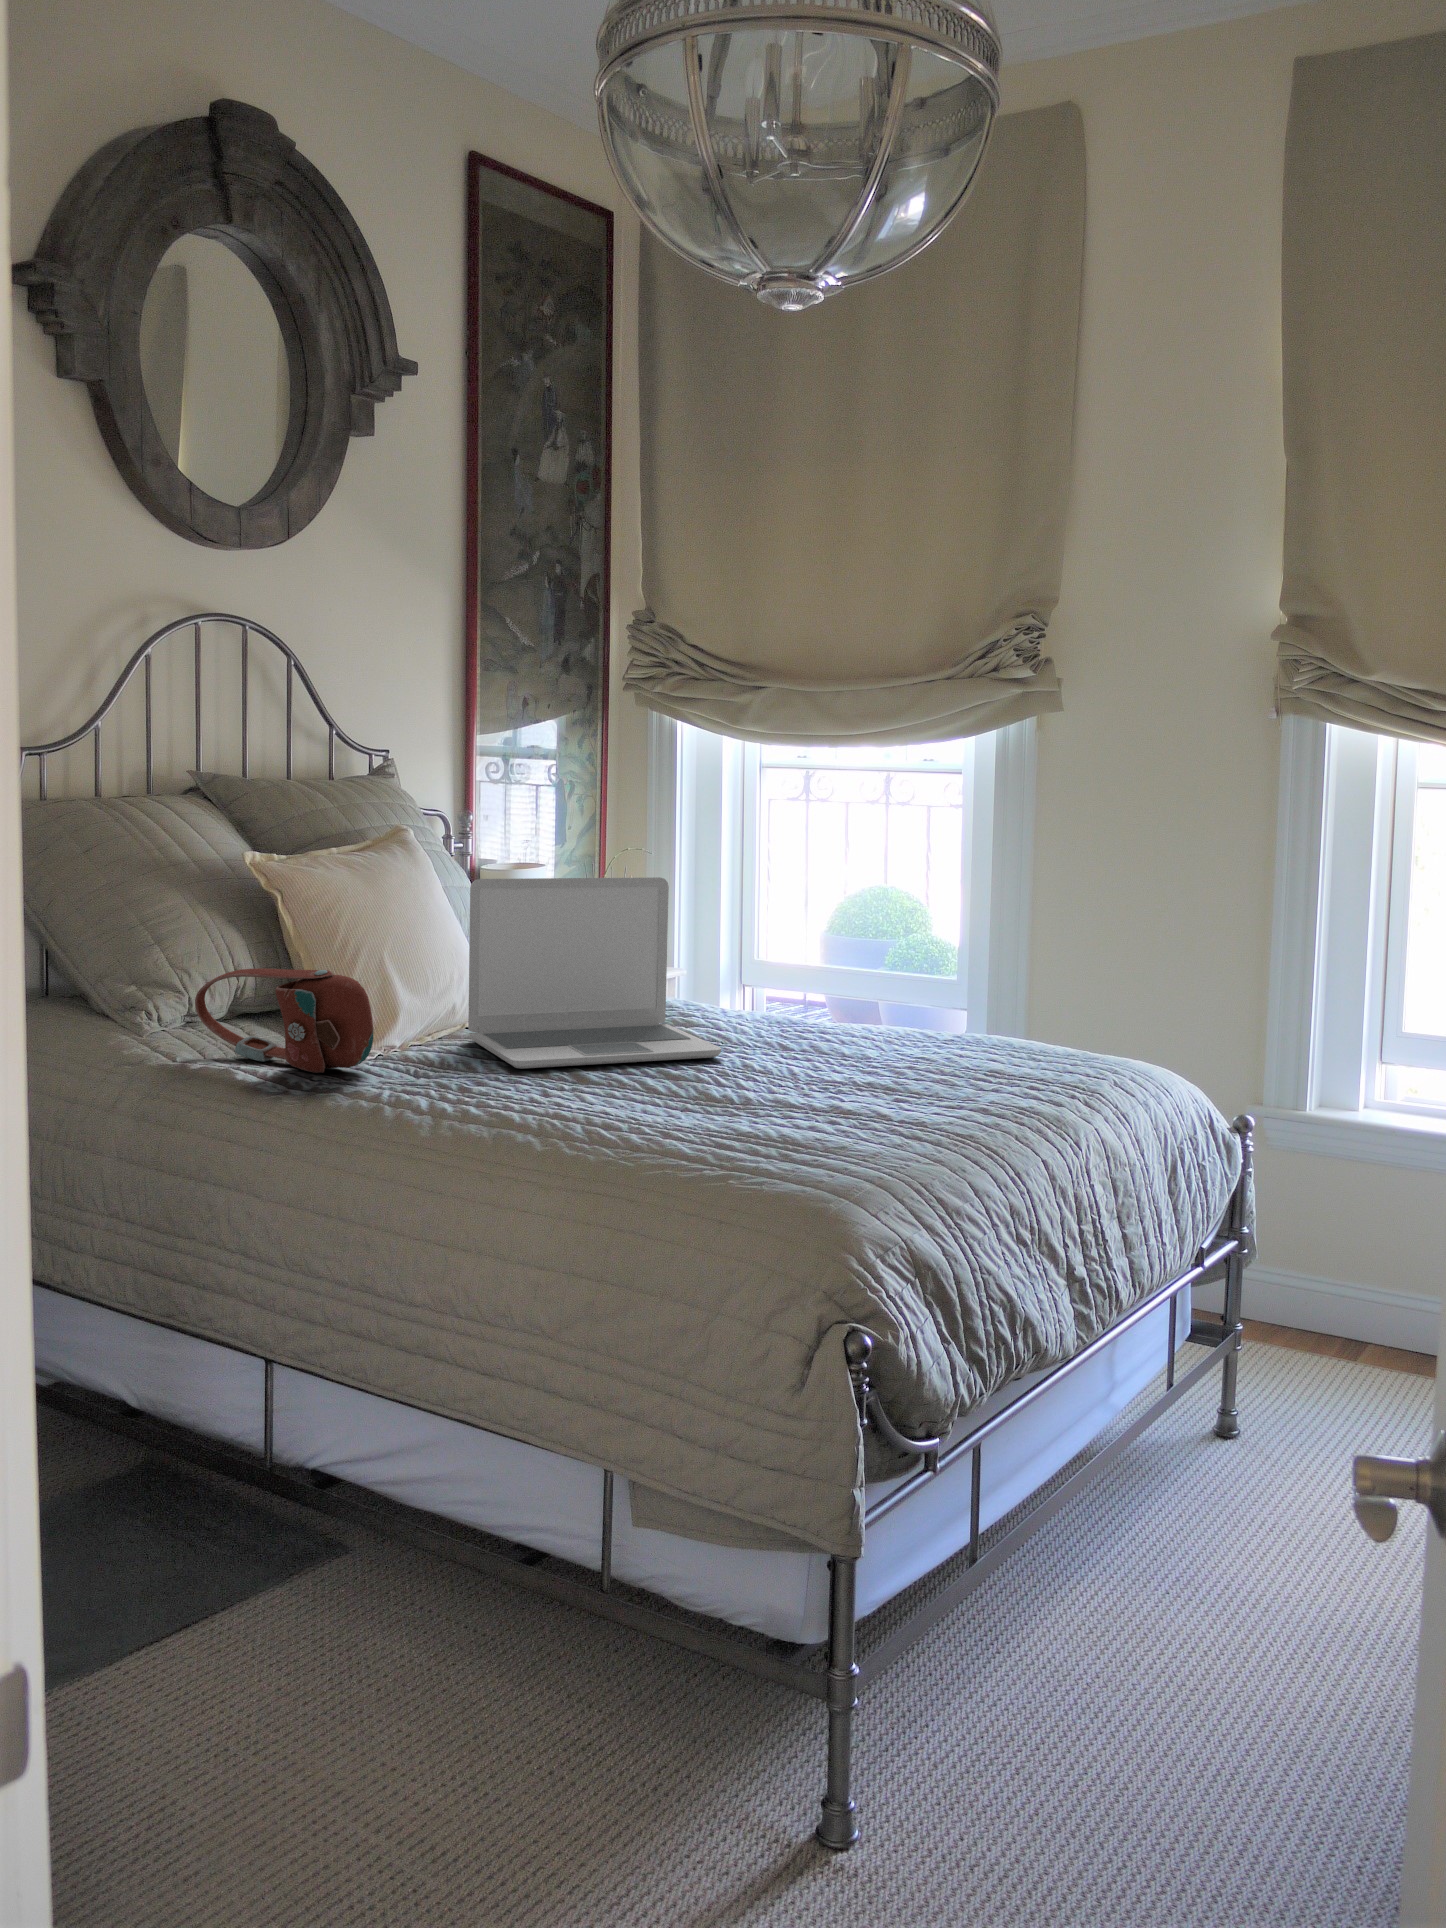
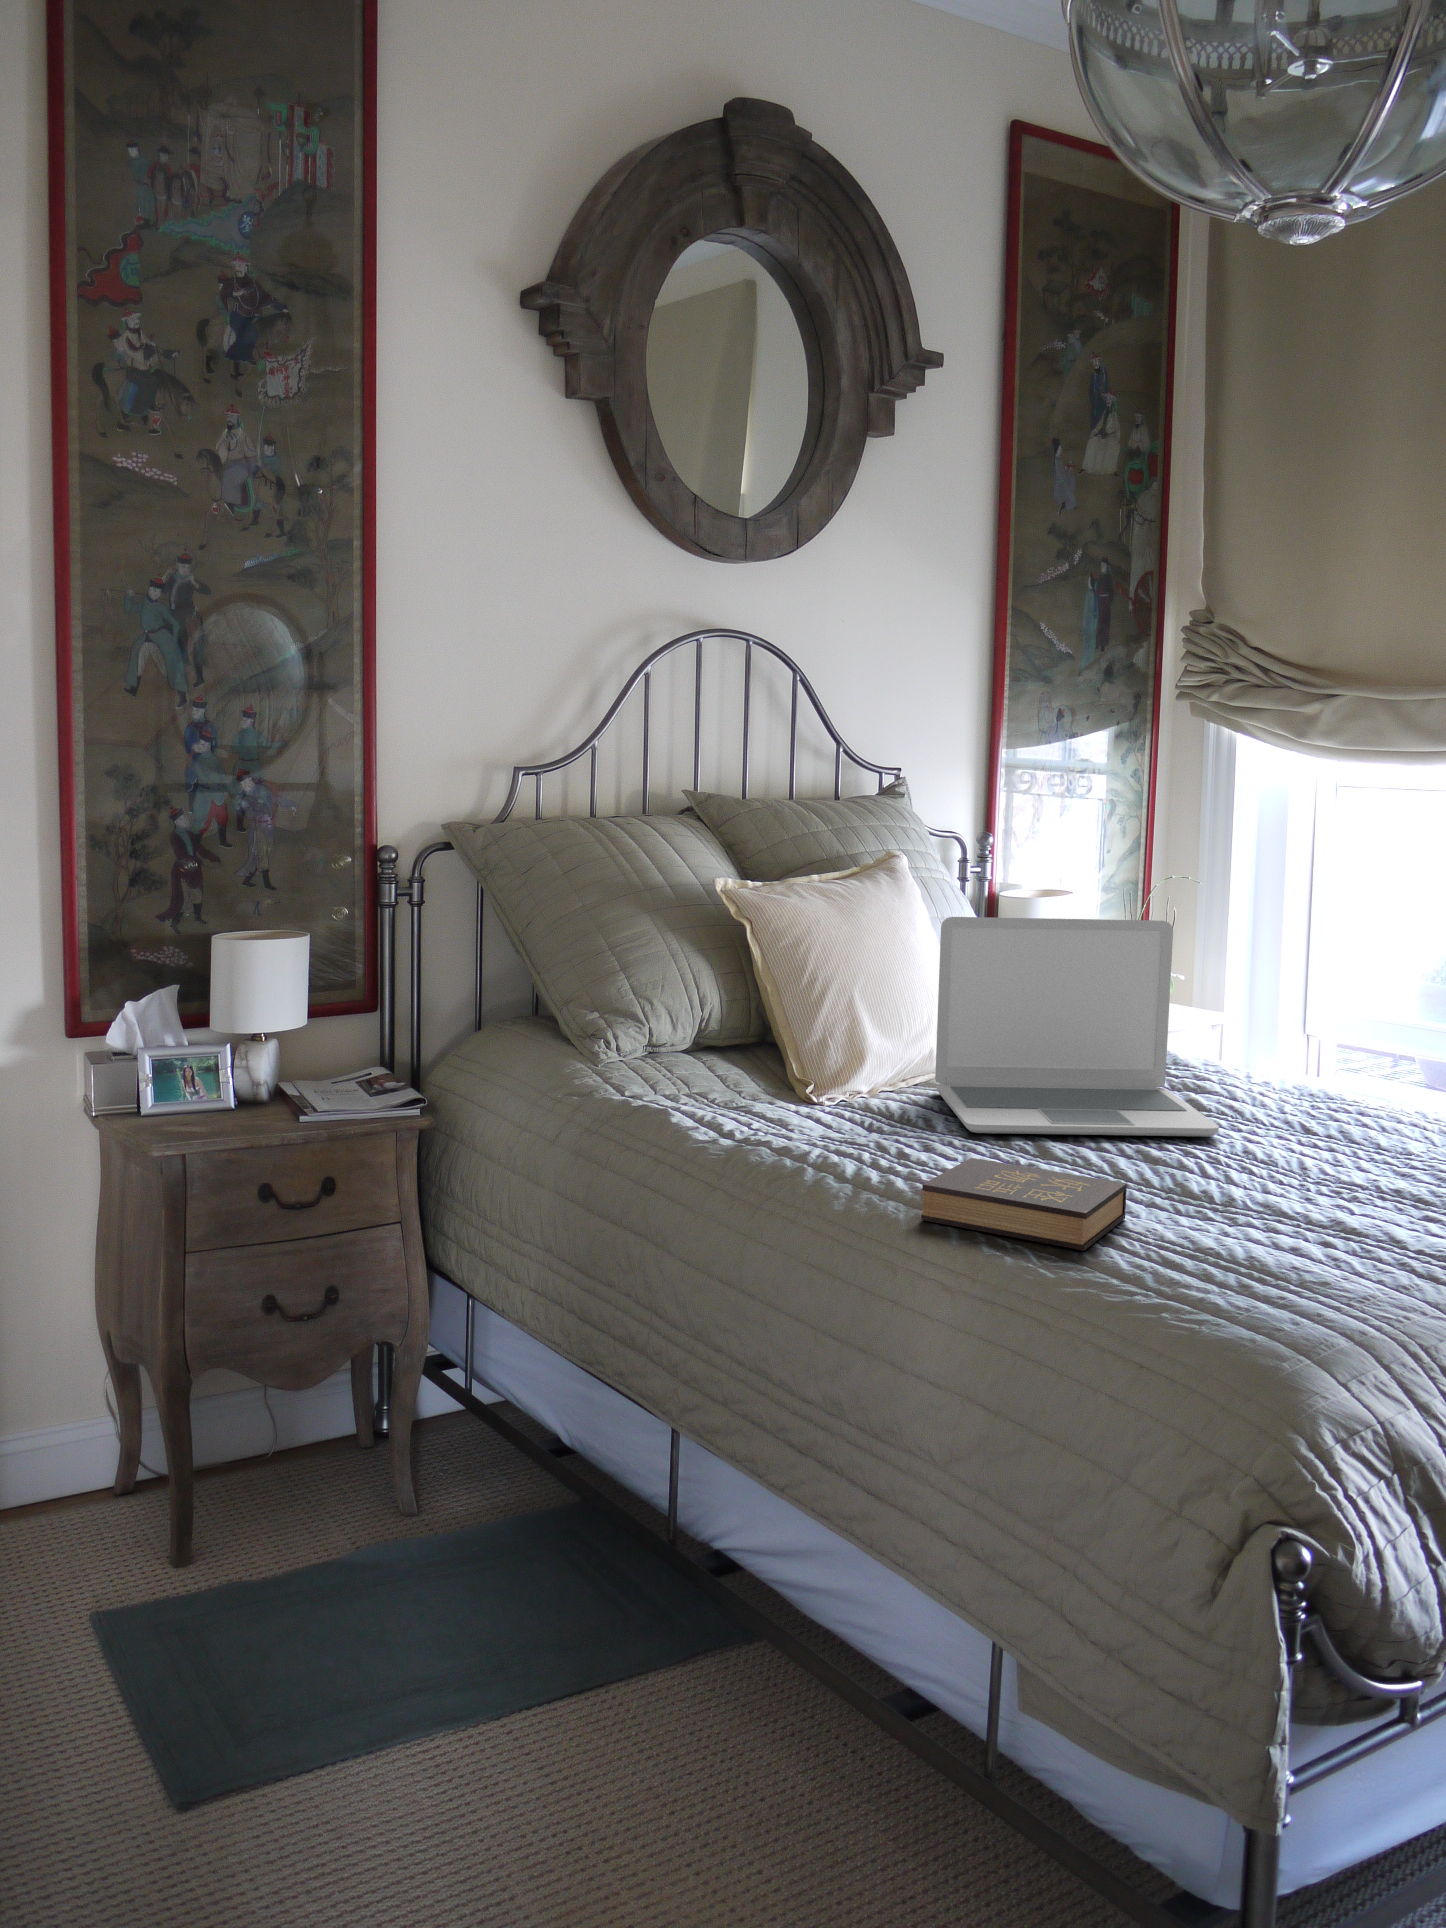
handbag: present [195,969,373,1073] -> none [651,1005,818,1120]
hardback book: none [505,1082,673,1146] -> present [921,1158,1127,1250]

